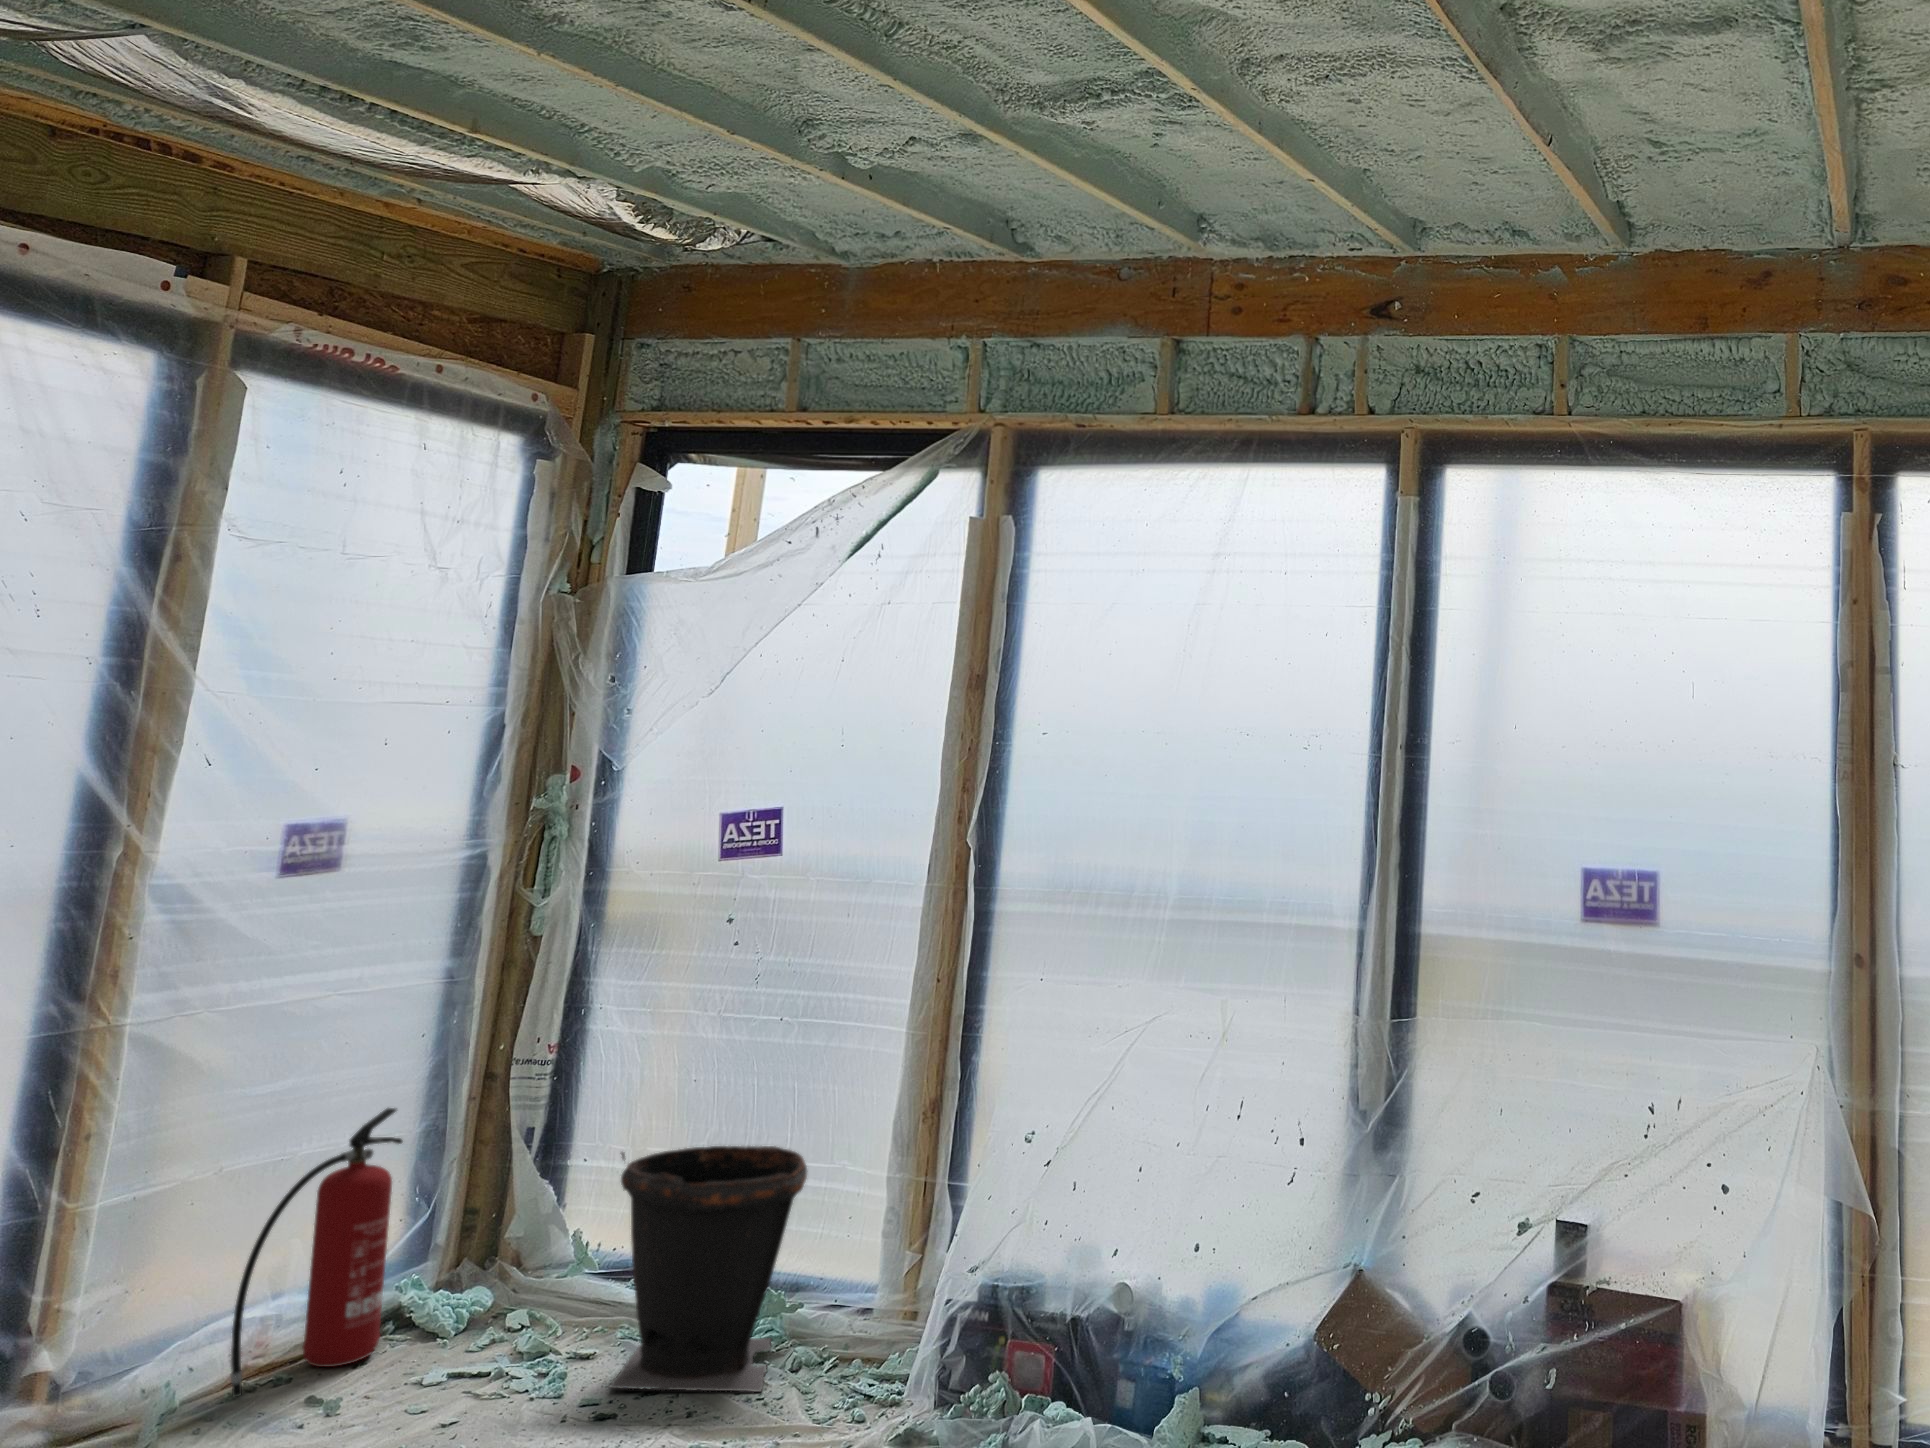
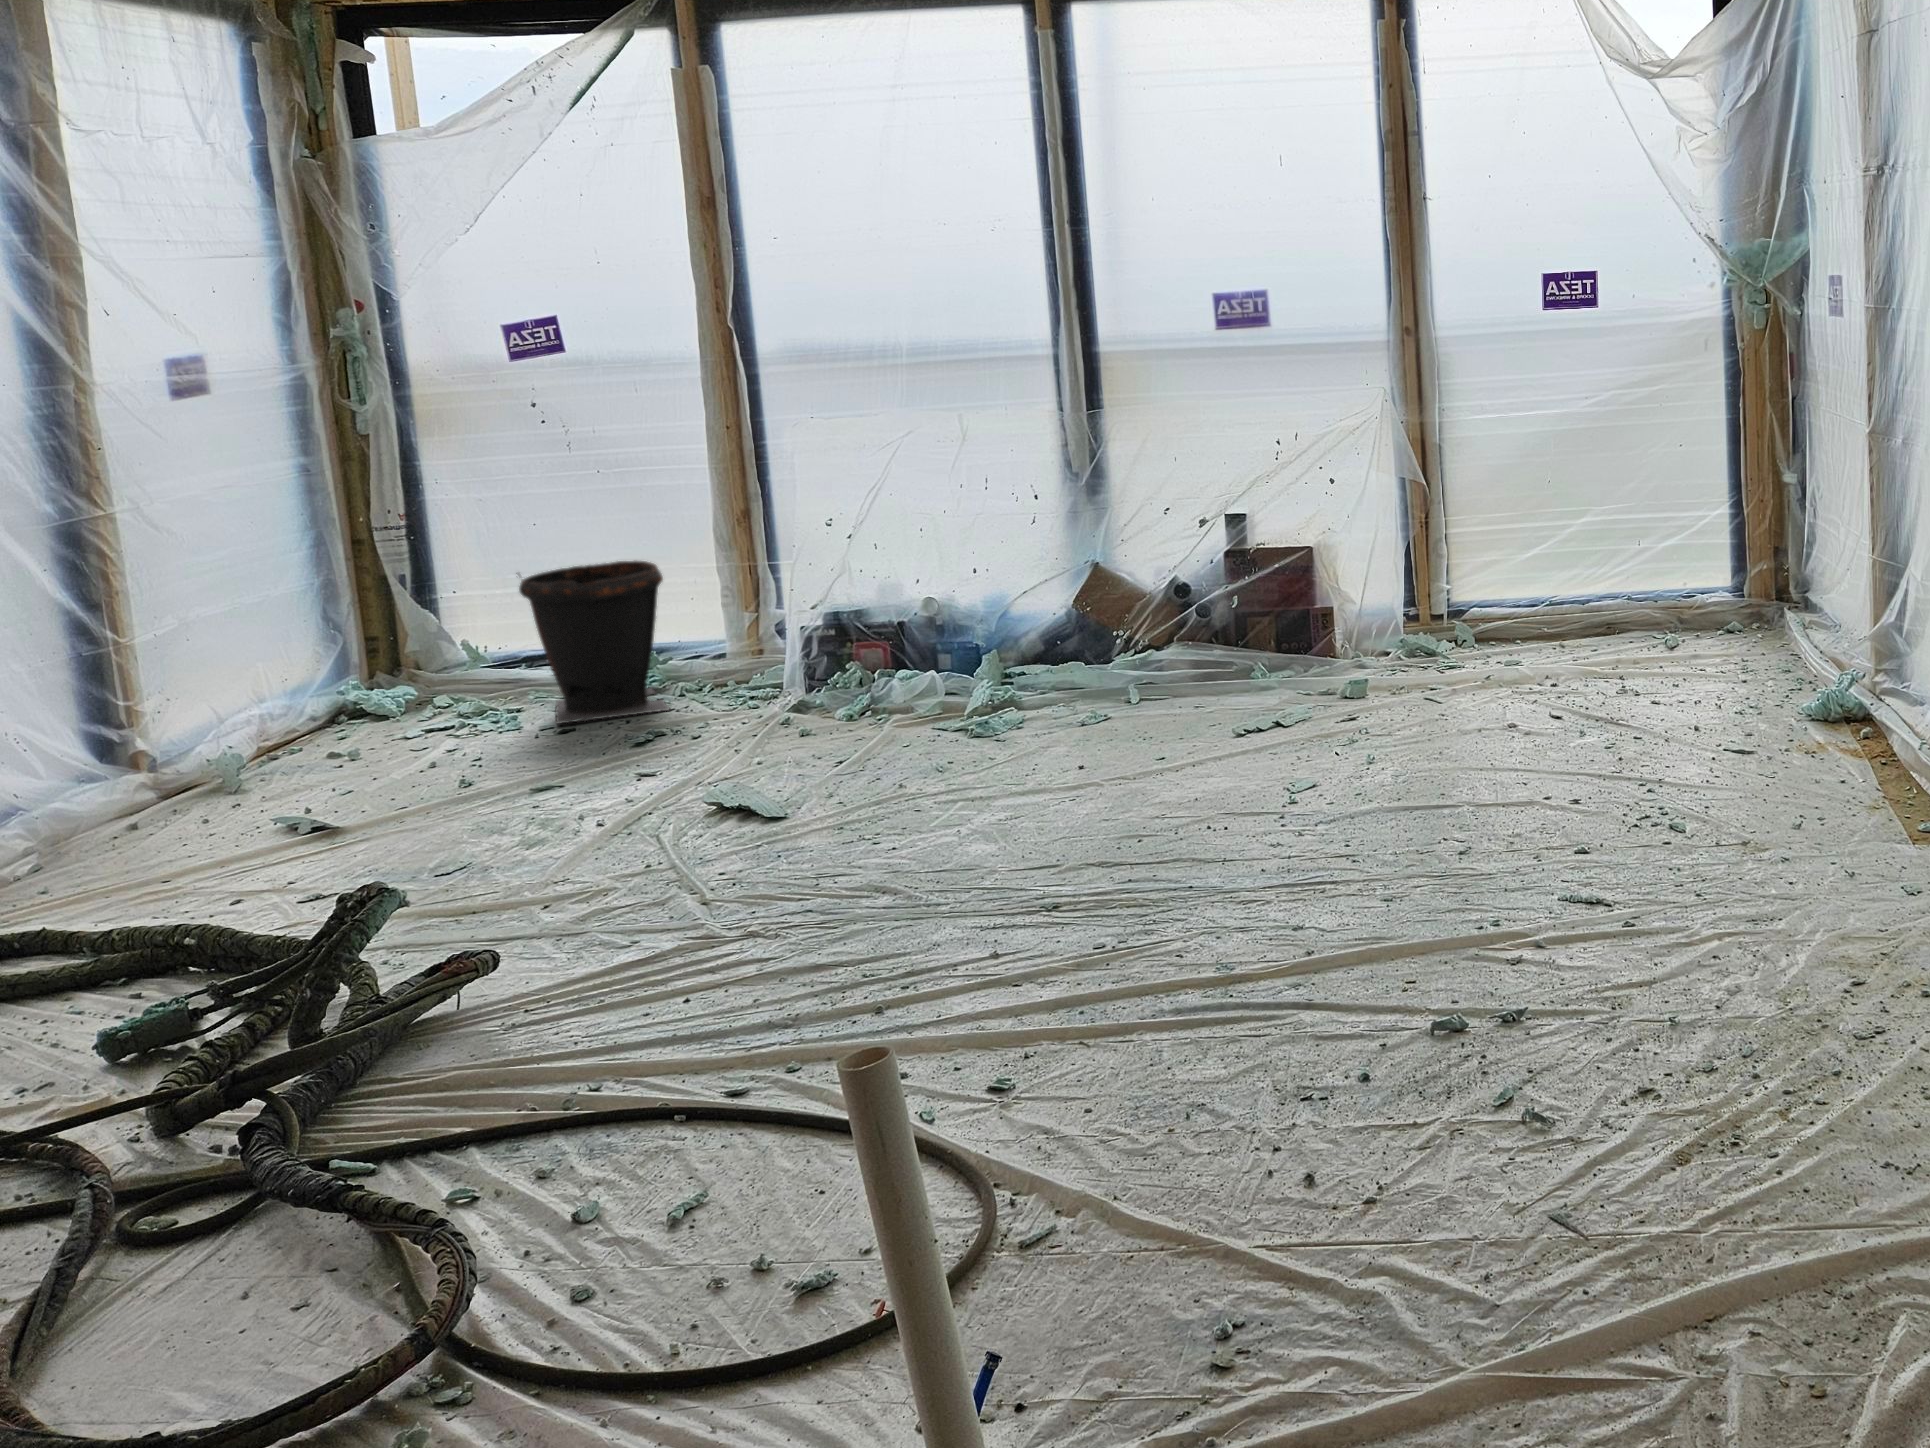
fire extinguisher: present [231,1108,403,1397] -> none [247,571,351,771]

